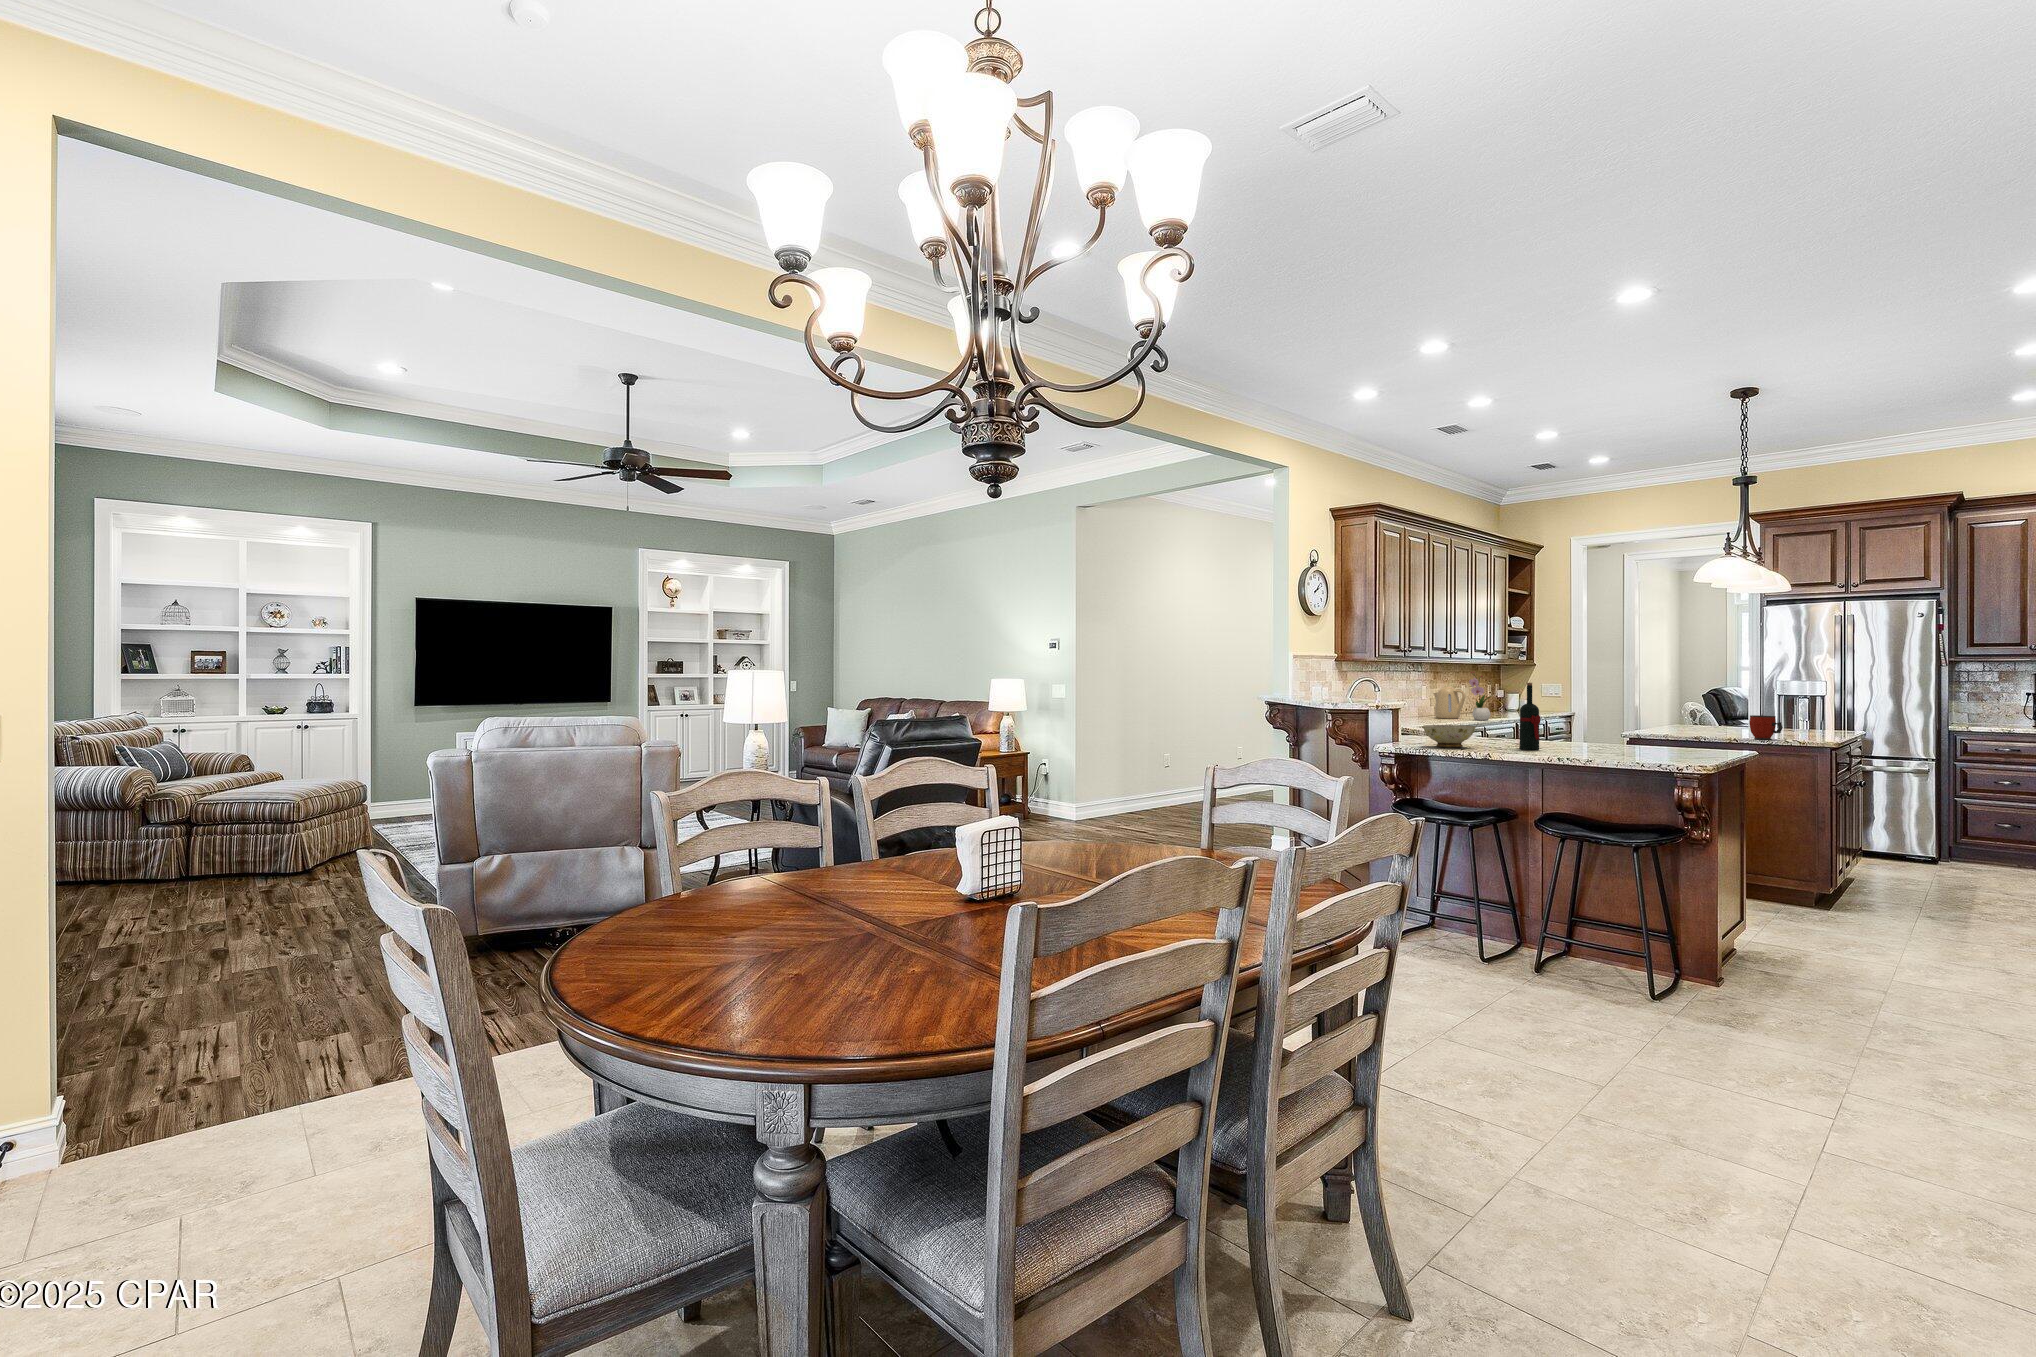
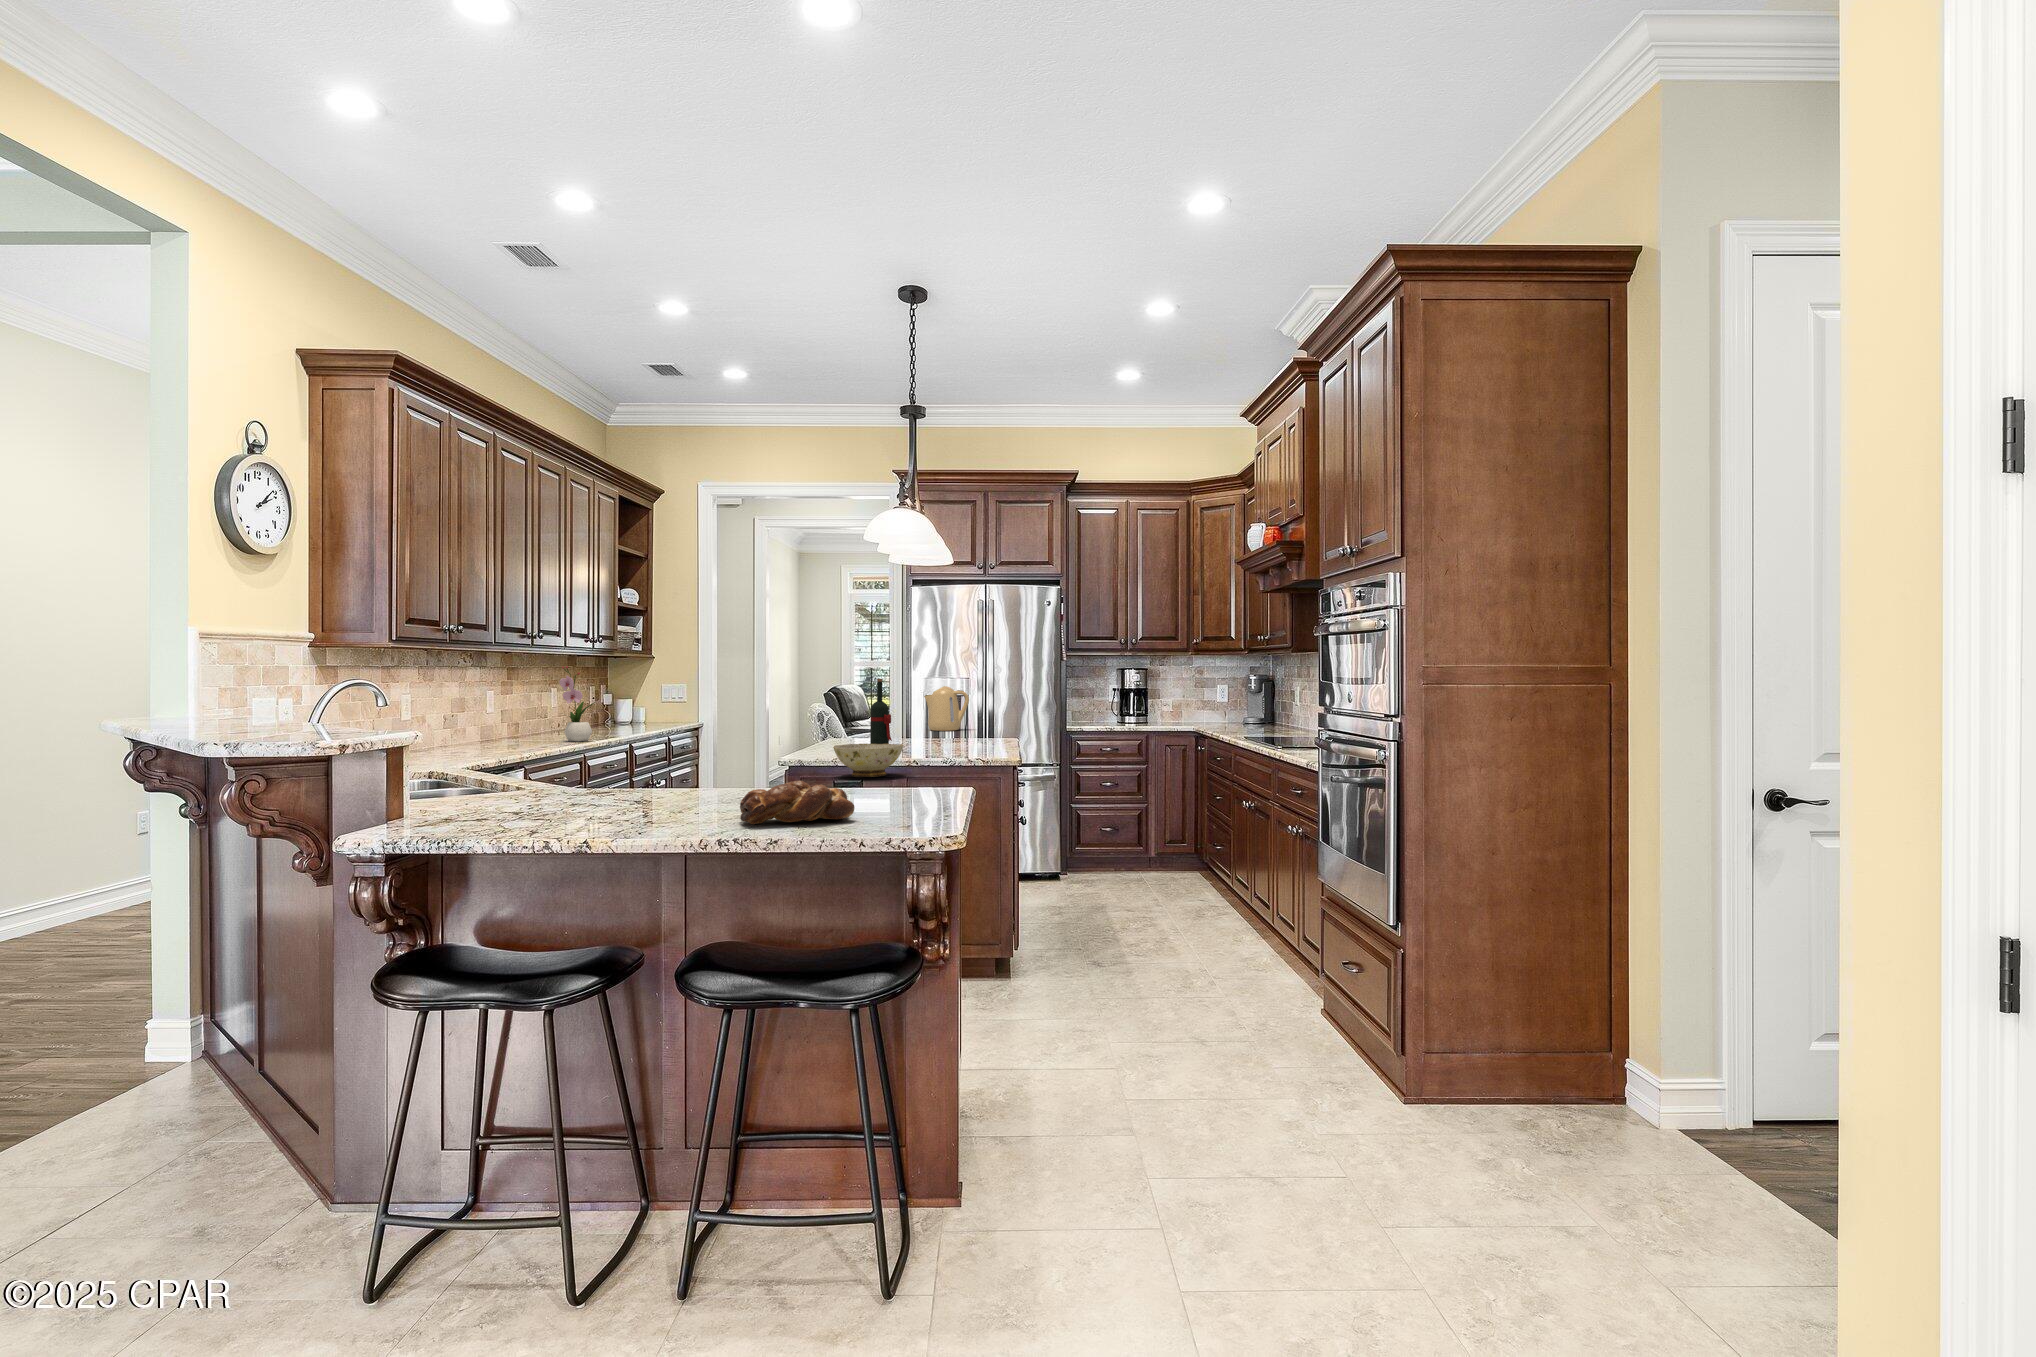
wine bottle: present [1520,683,1540,750] -> present [870,679,892,744]
kettle: present [1433,686,1466,719] -> present [924,686,969,731]
mug: present [1749,715,1783,740] -> none [932,727,970,760]
ceramic bowl: present [1423,725,1476,747] -> present [833,744,903,777]
bread loaf: none [1574,733,1646,755] -> present [740,780,855,824]

